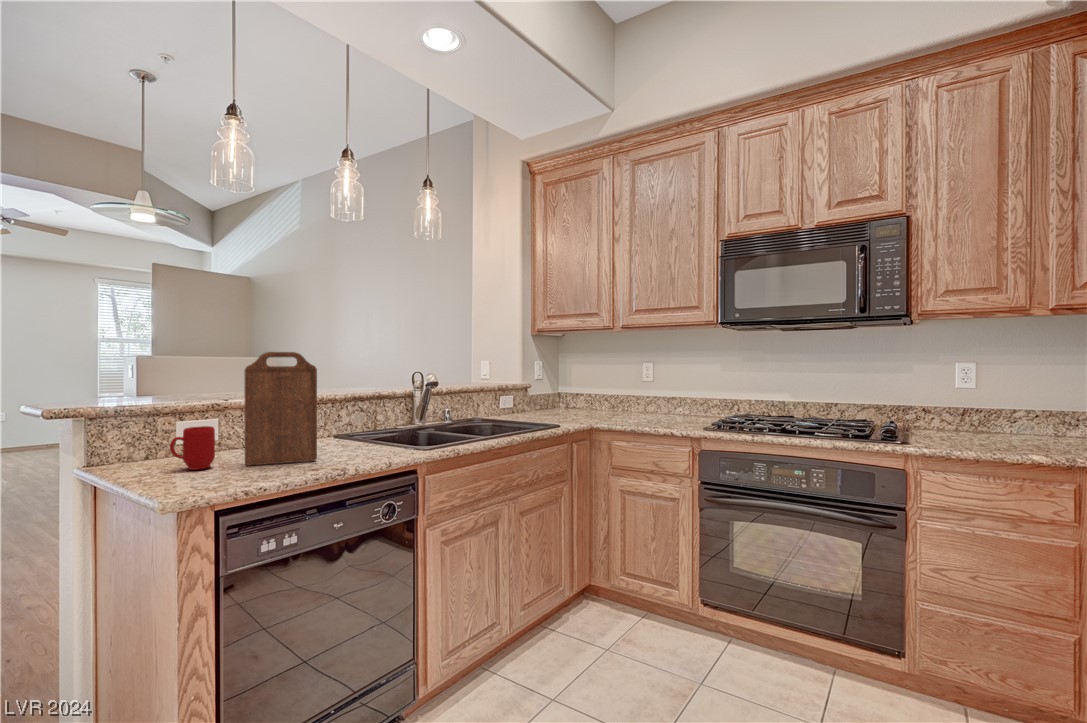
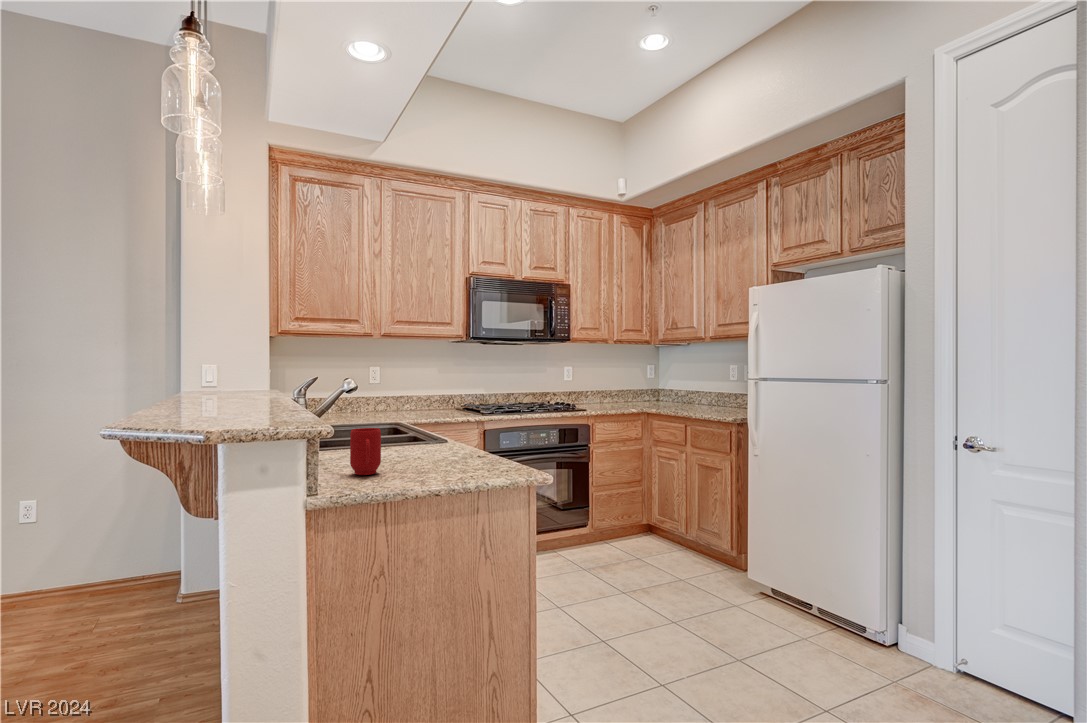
cutting board: present [244,352,317,466] -> none [380,348,406,466]

